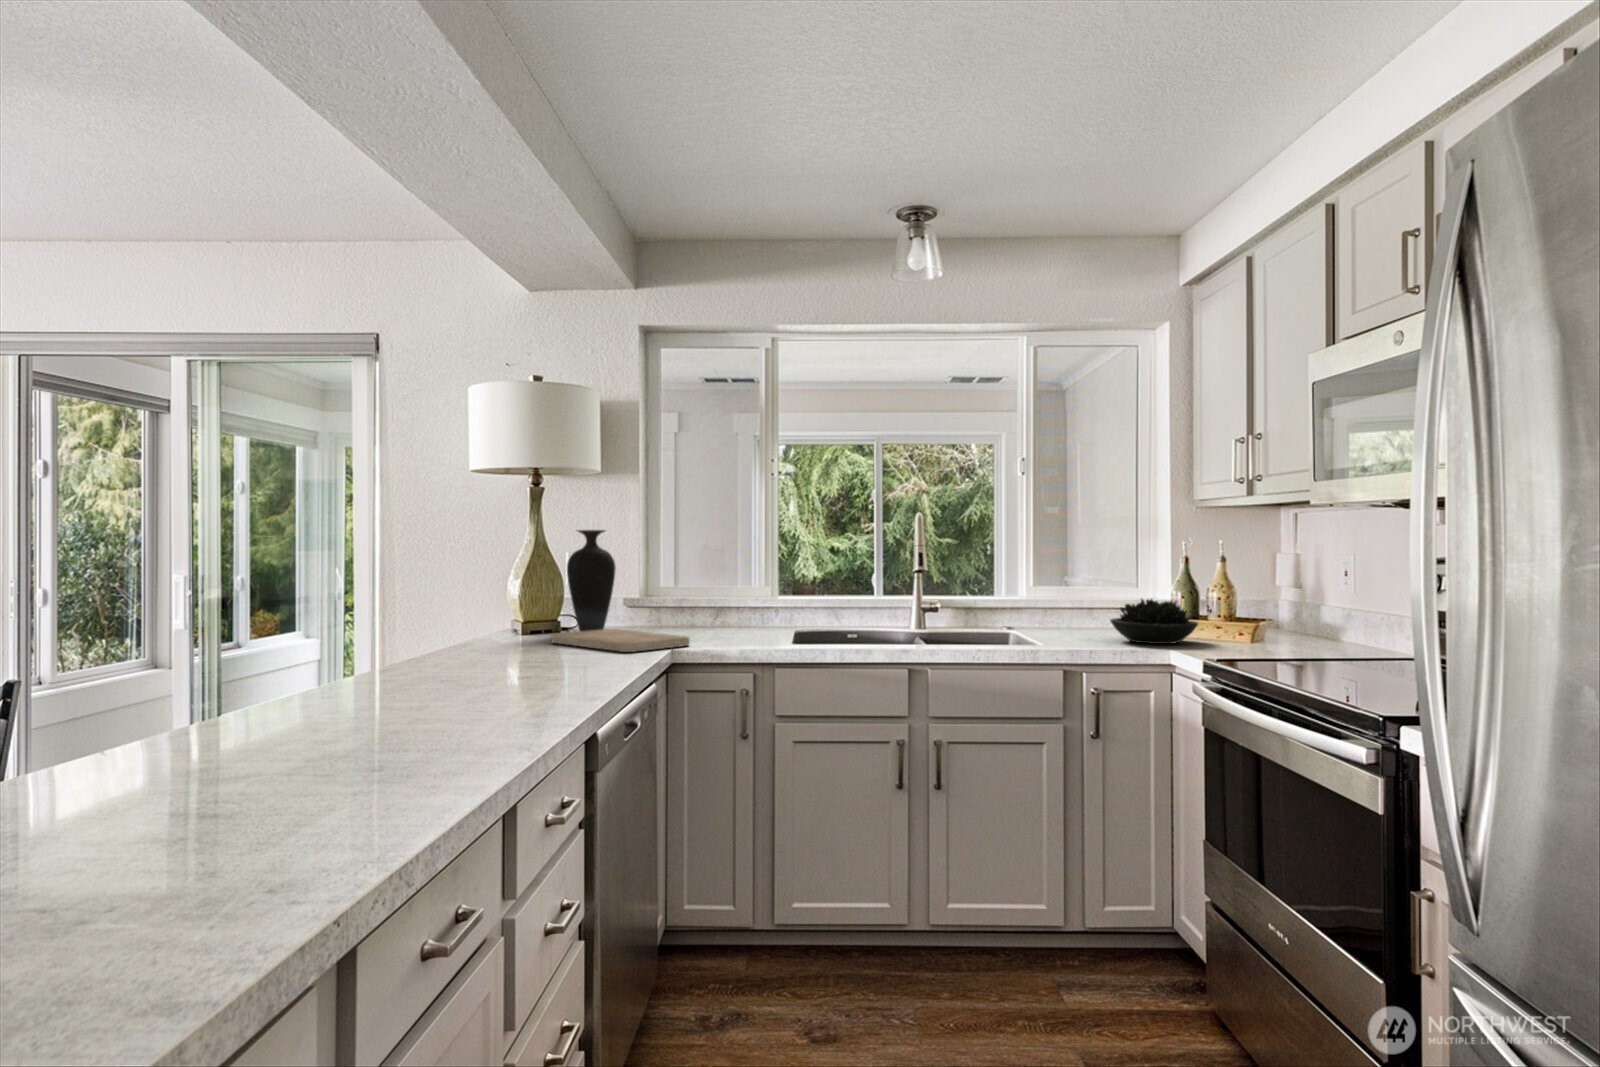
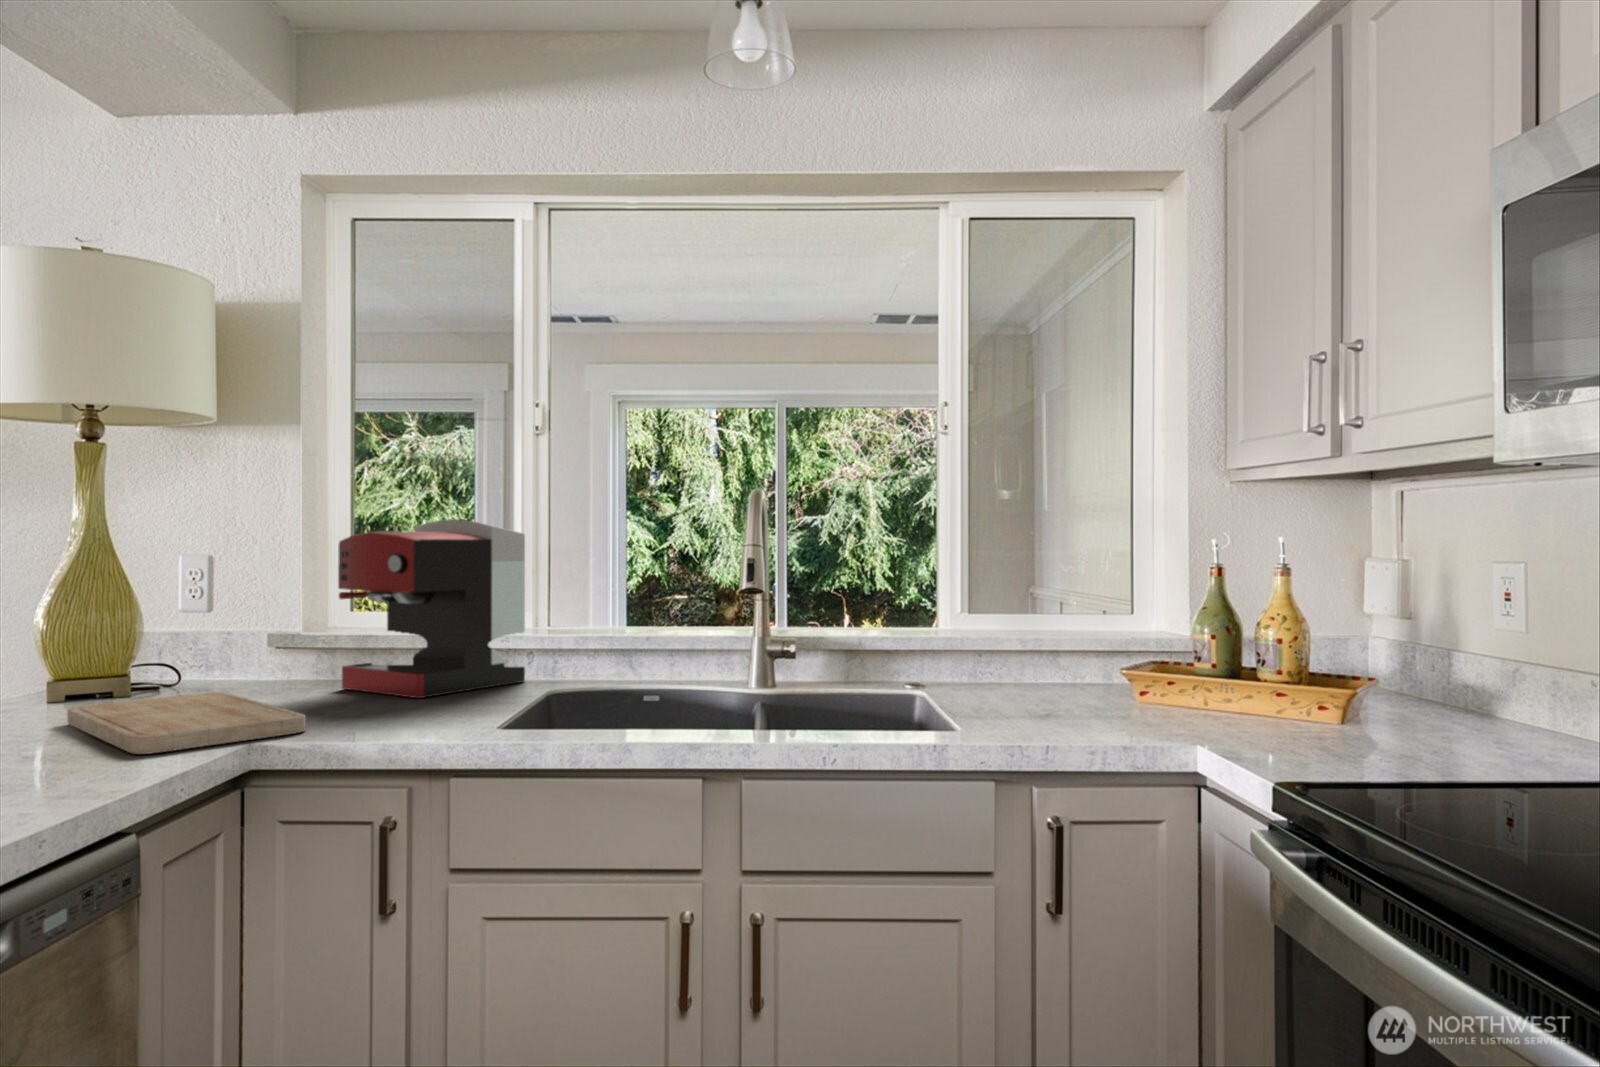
vase: present [567,530,616,631] -> none [158,518,253,697]
coffee maker: none [663,530,767,634] -> present [338,519,525,698]
succulent plant: present [1110,599,1198,644] -> none [1084,642,1246,730]

